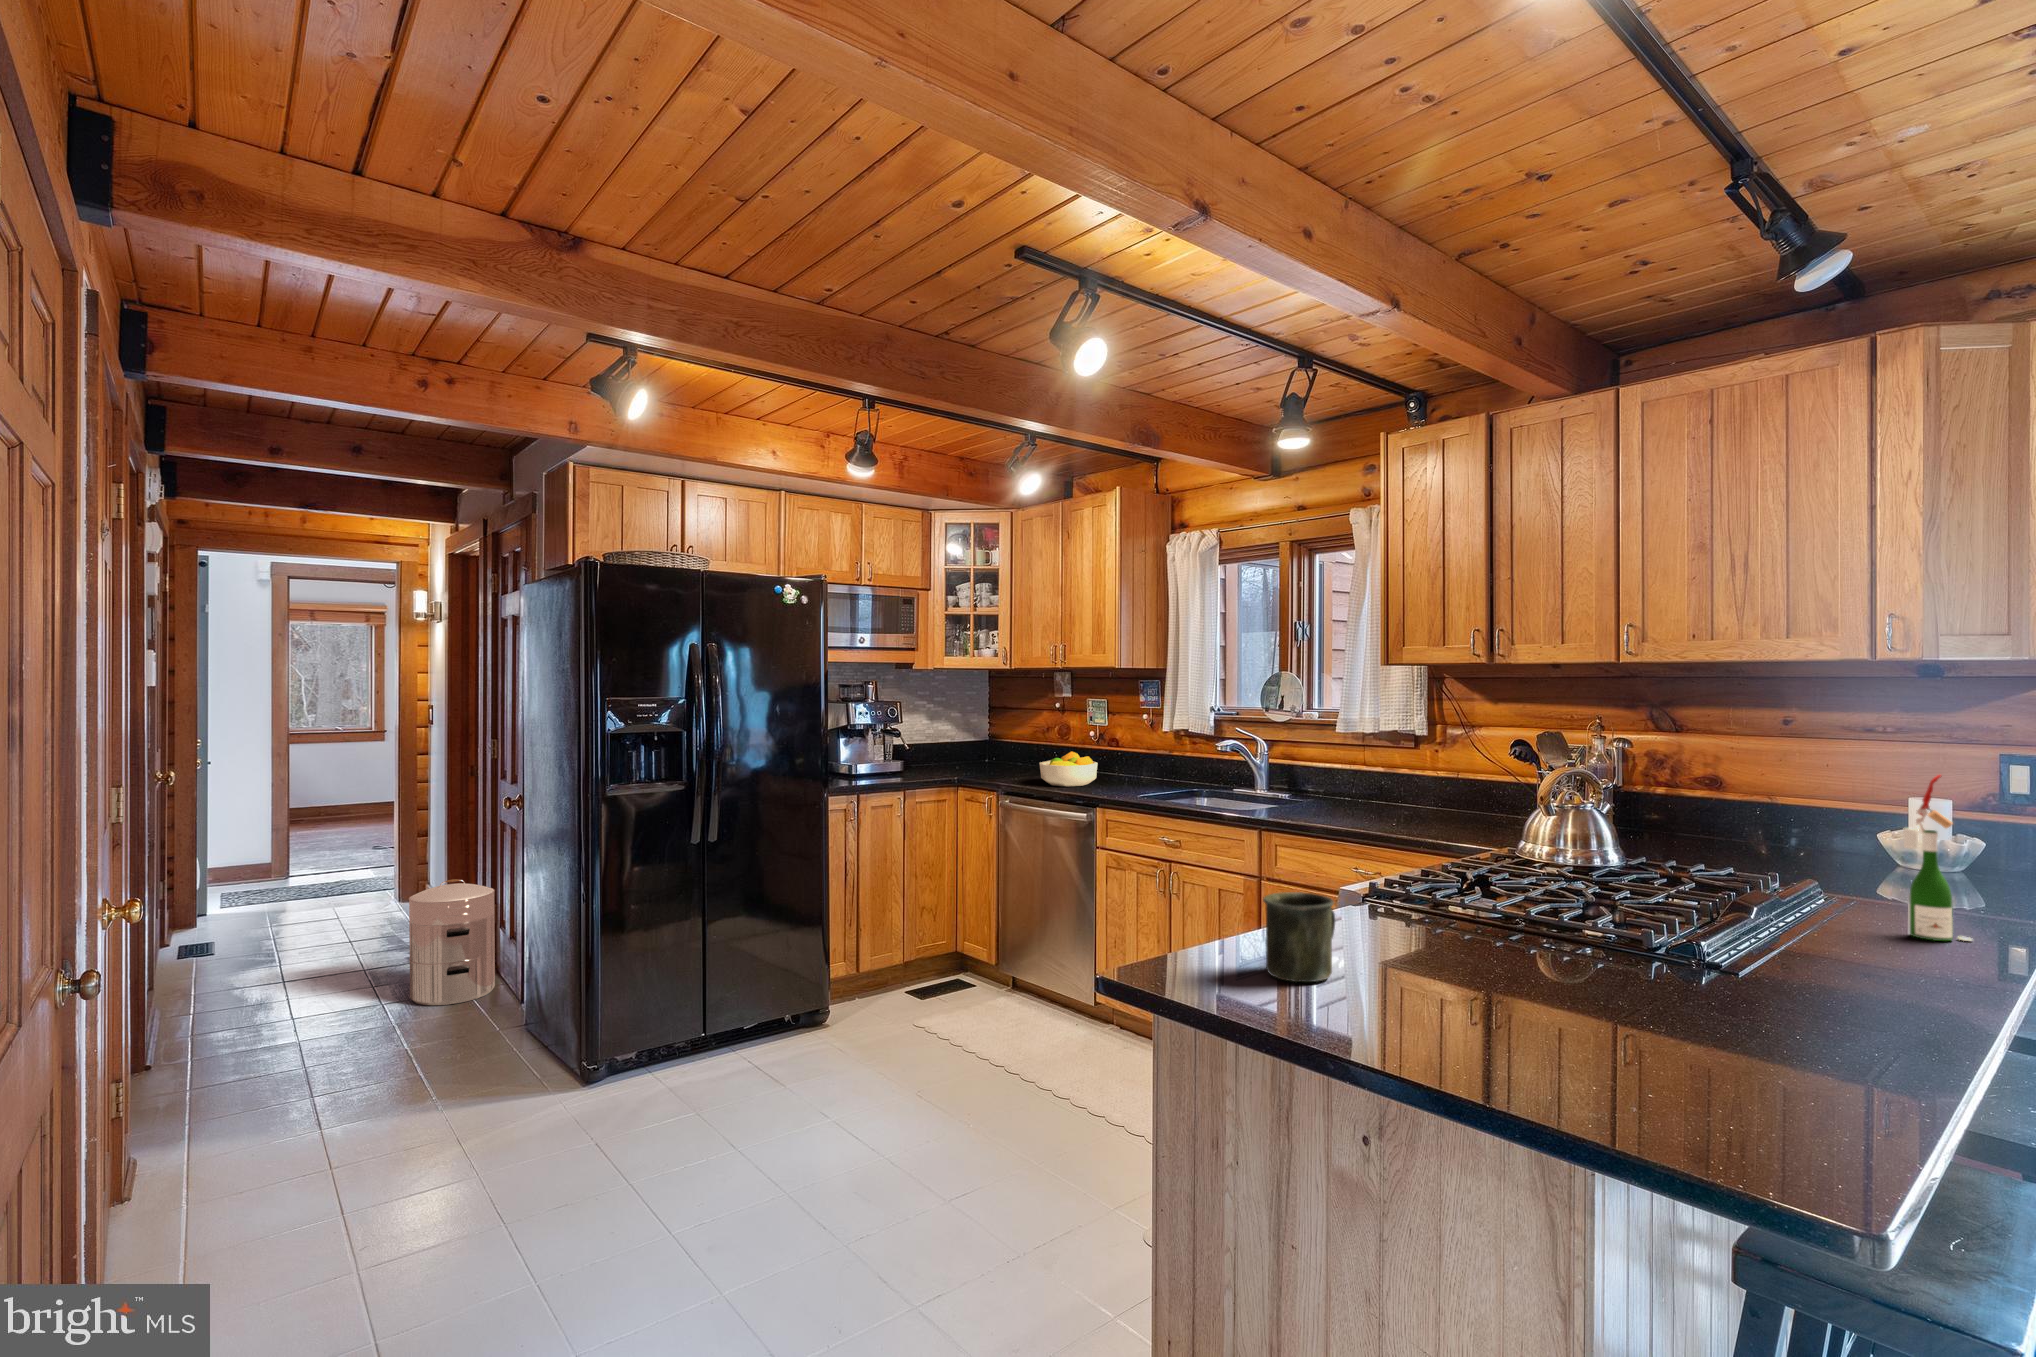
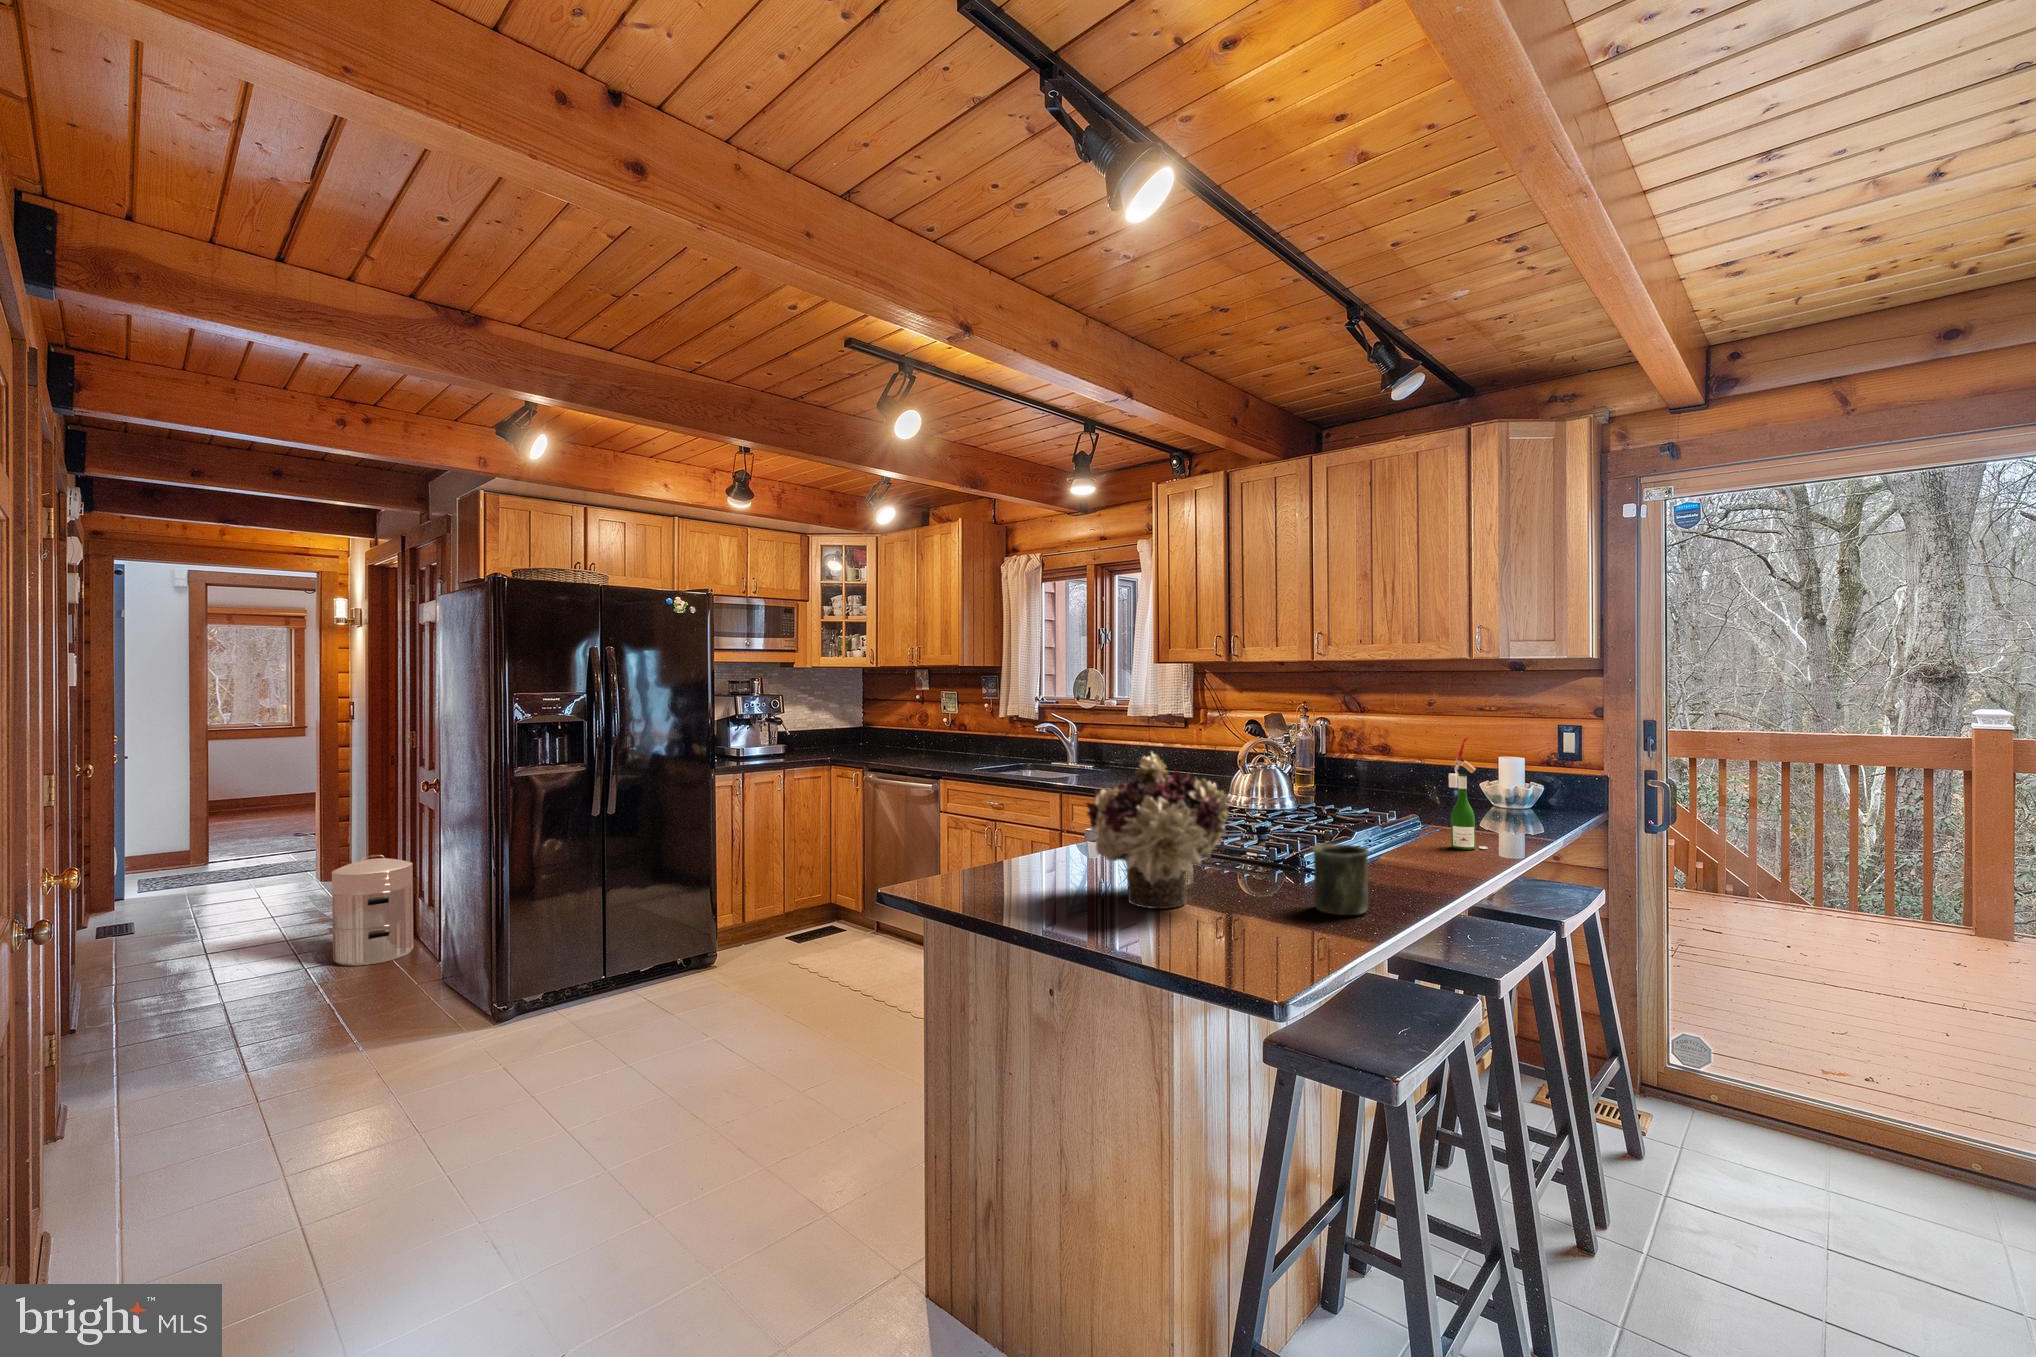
fruit bowl: present [1040,751,1098,787] -> none [897,736,945,764]
flower arrangement: none [1414,799,1666,1040] -> present [1086,753,1229,909]
mug: present [1263,892,1335,982] -> present [1312,844,1369,915]

